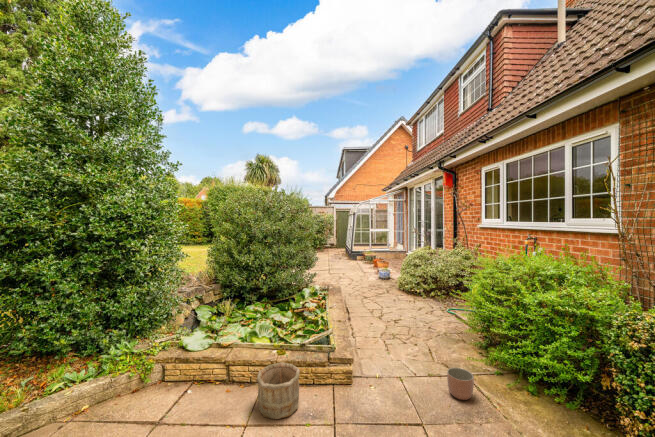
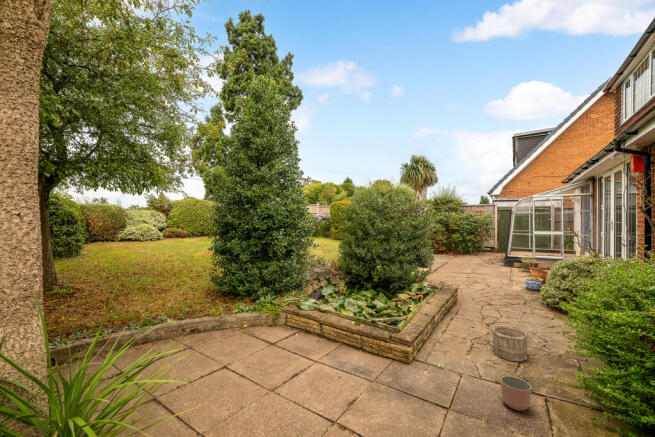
wooden bucket: present [257,363,300,419] -> present [492,326,528,362]

